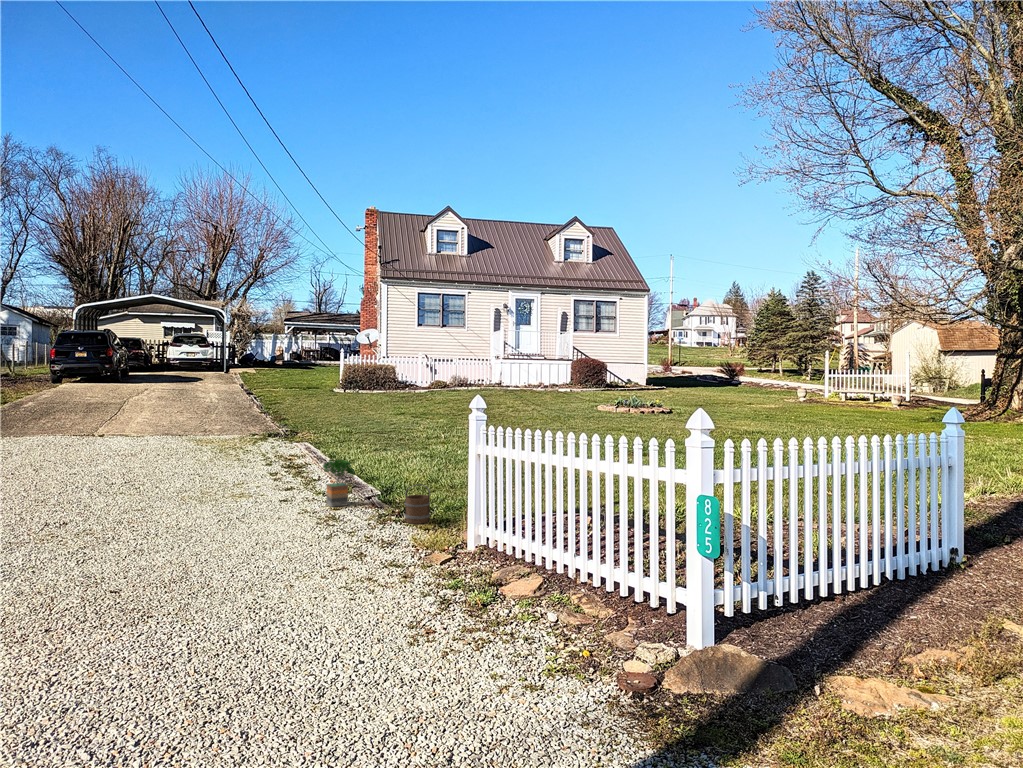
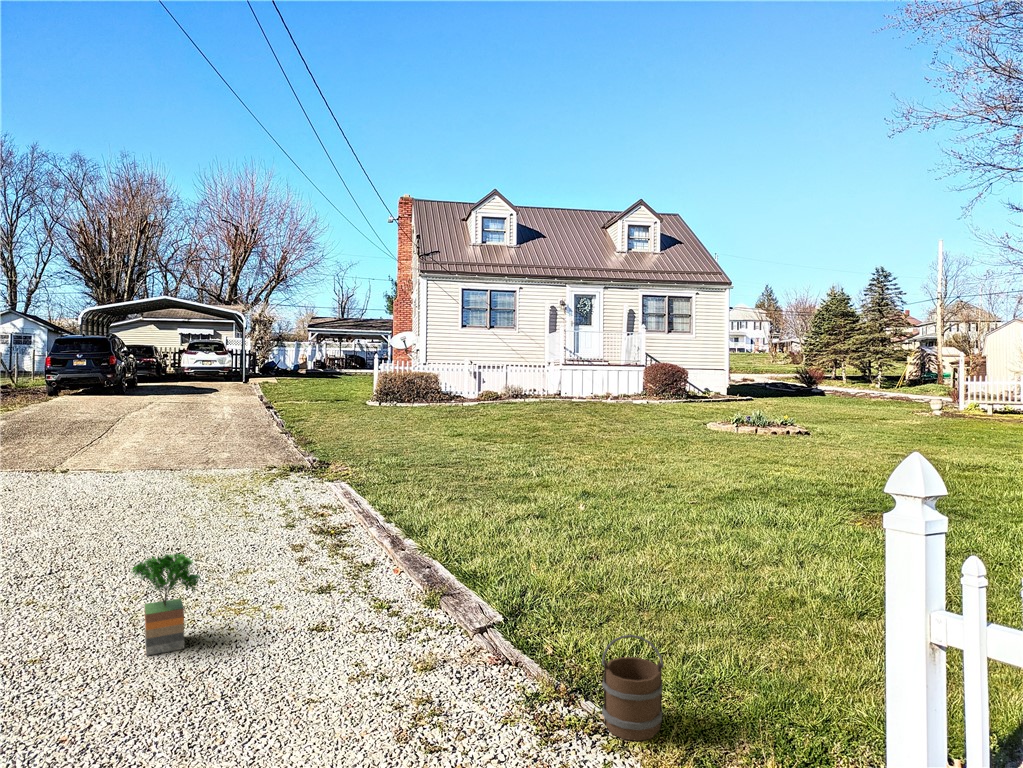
potted tree: present [323,460,355,507] -> present [131,553,199,656]

